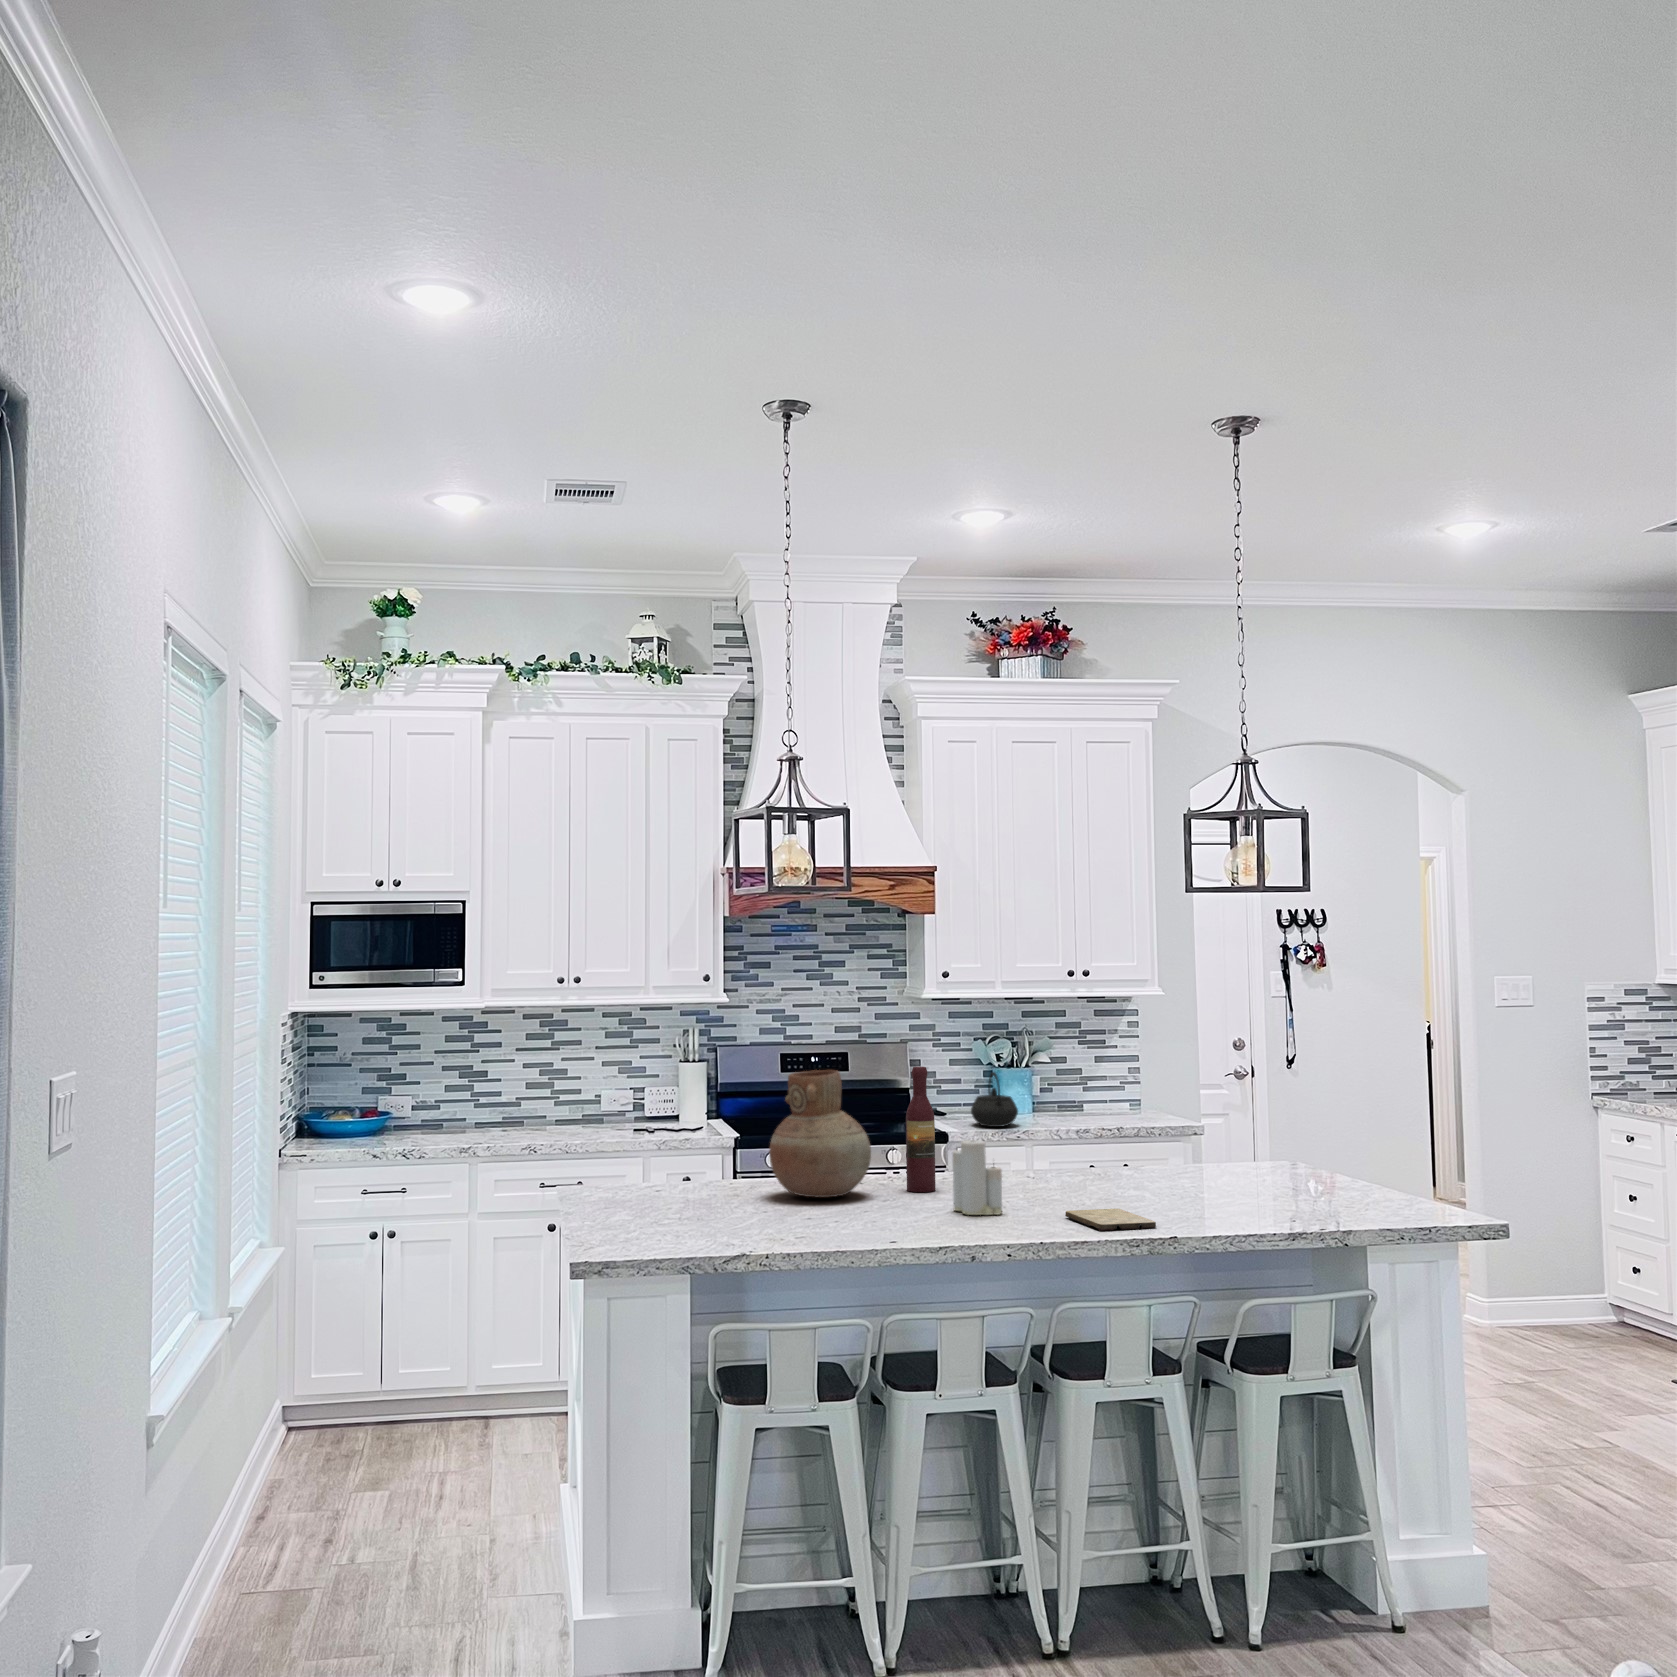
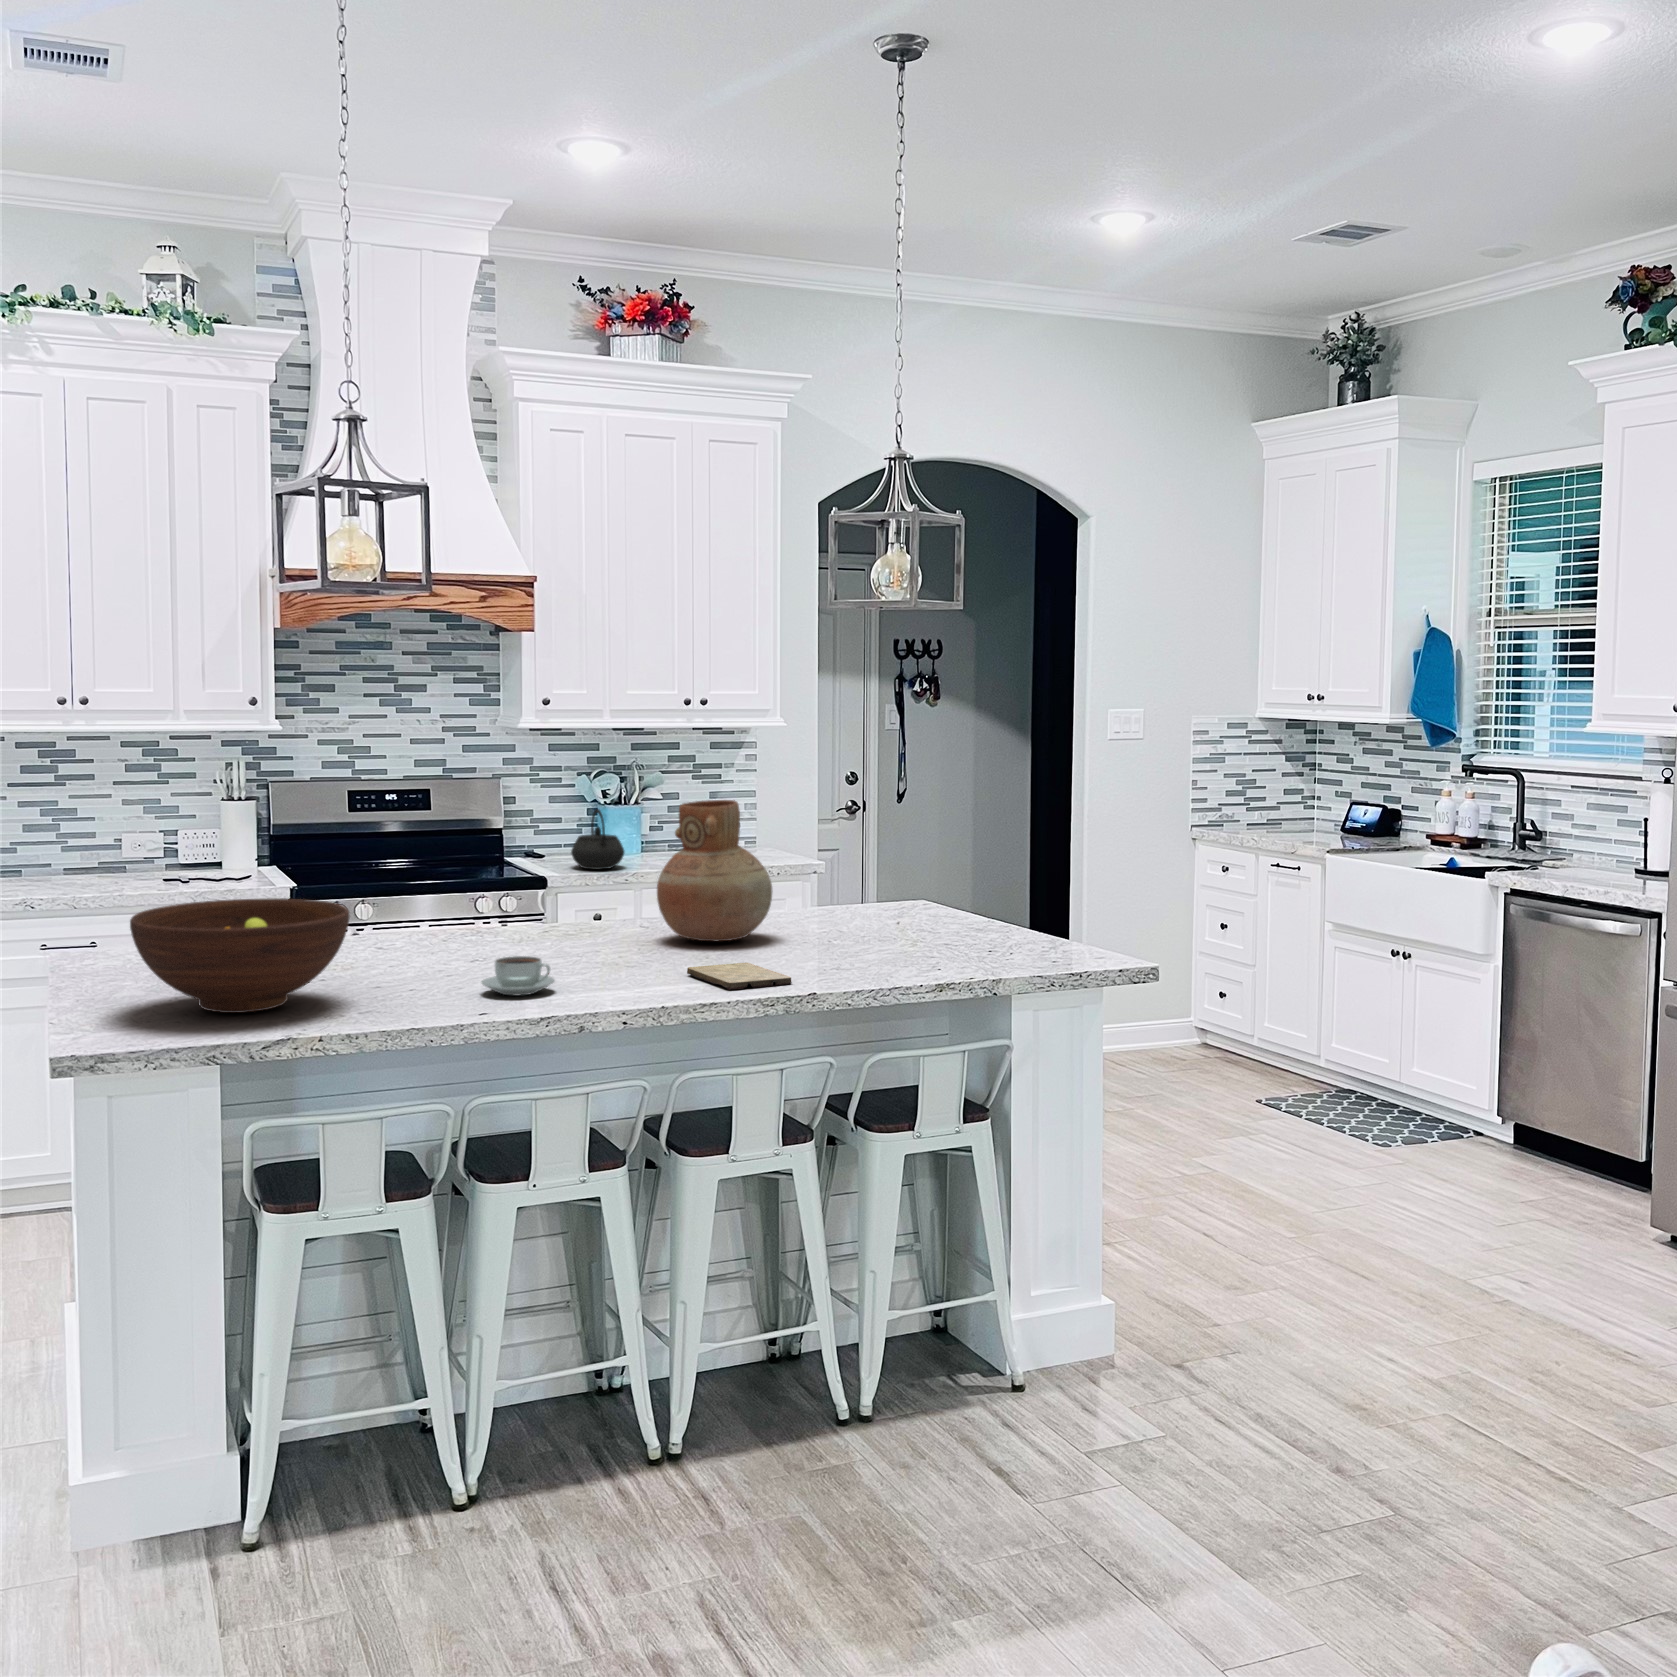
wine bottle: present [906,1067,936,1192] -> none [498,803,533,949]
vase: present [769,1070,871,1197] -> present [657,800,772,941]
candle: present [953,1140,1002,1215] -> none [555,880,613,975]
fruit bowl: none [626,1143,789,1234] -> present [130,899,350,1013]
coffee cup: none [893,1196,953,1229] -> present [482,956,555,995]

